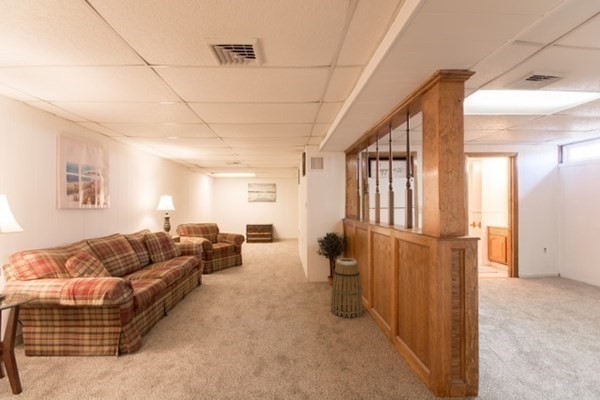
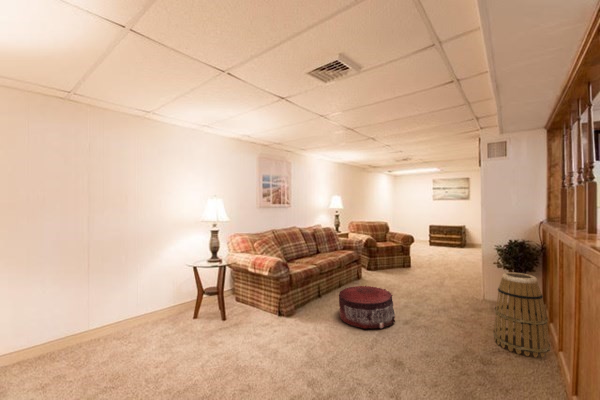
pouf: none [200,290,260,337] -> present [339,286,395,329]

